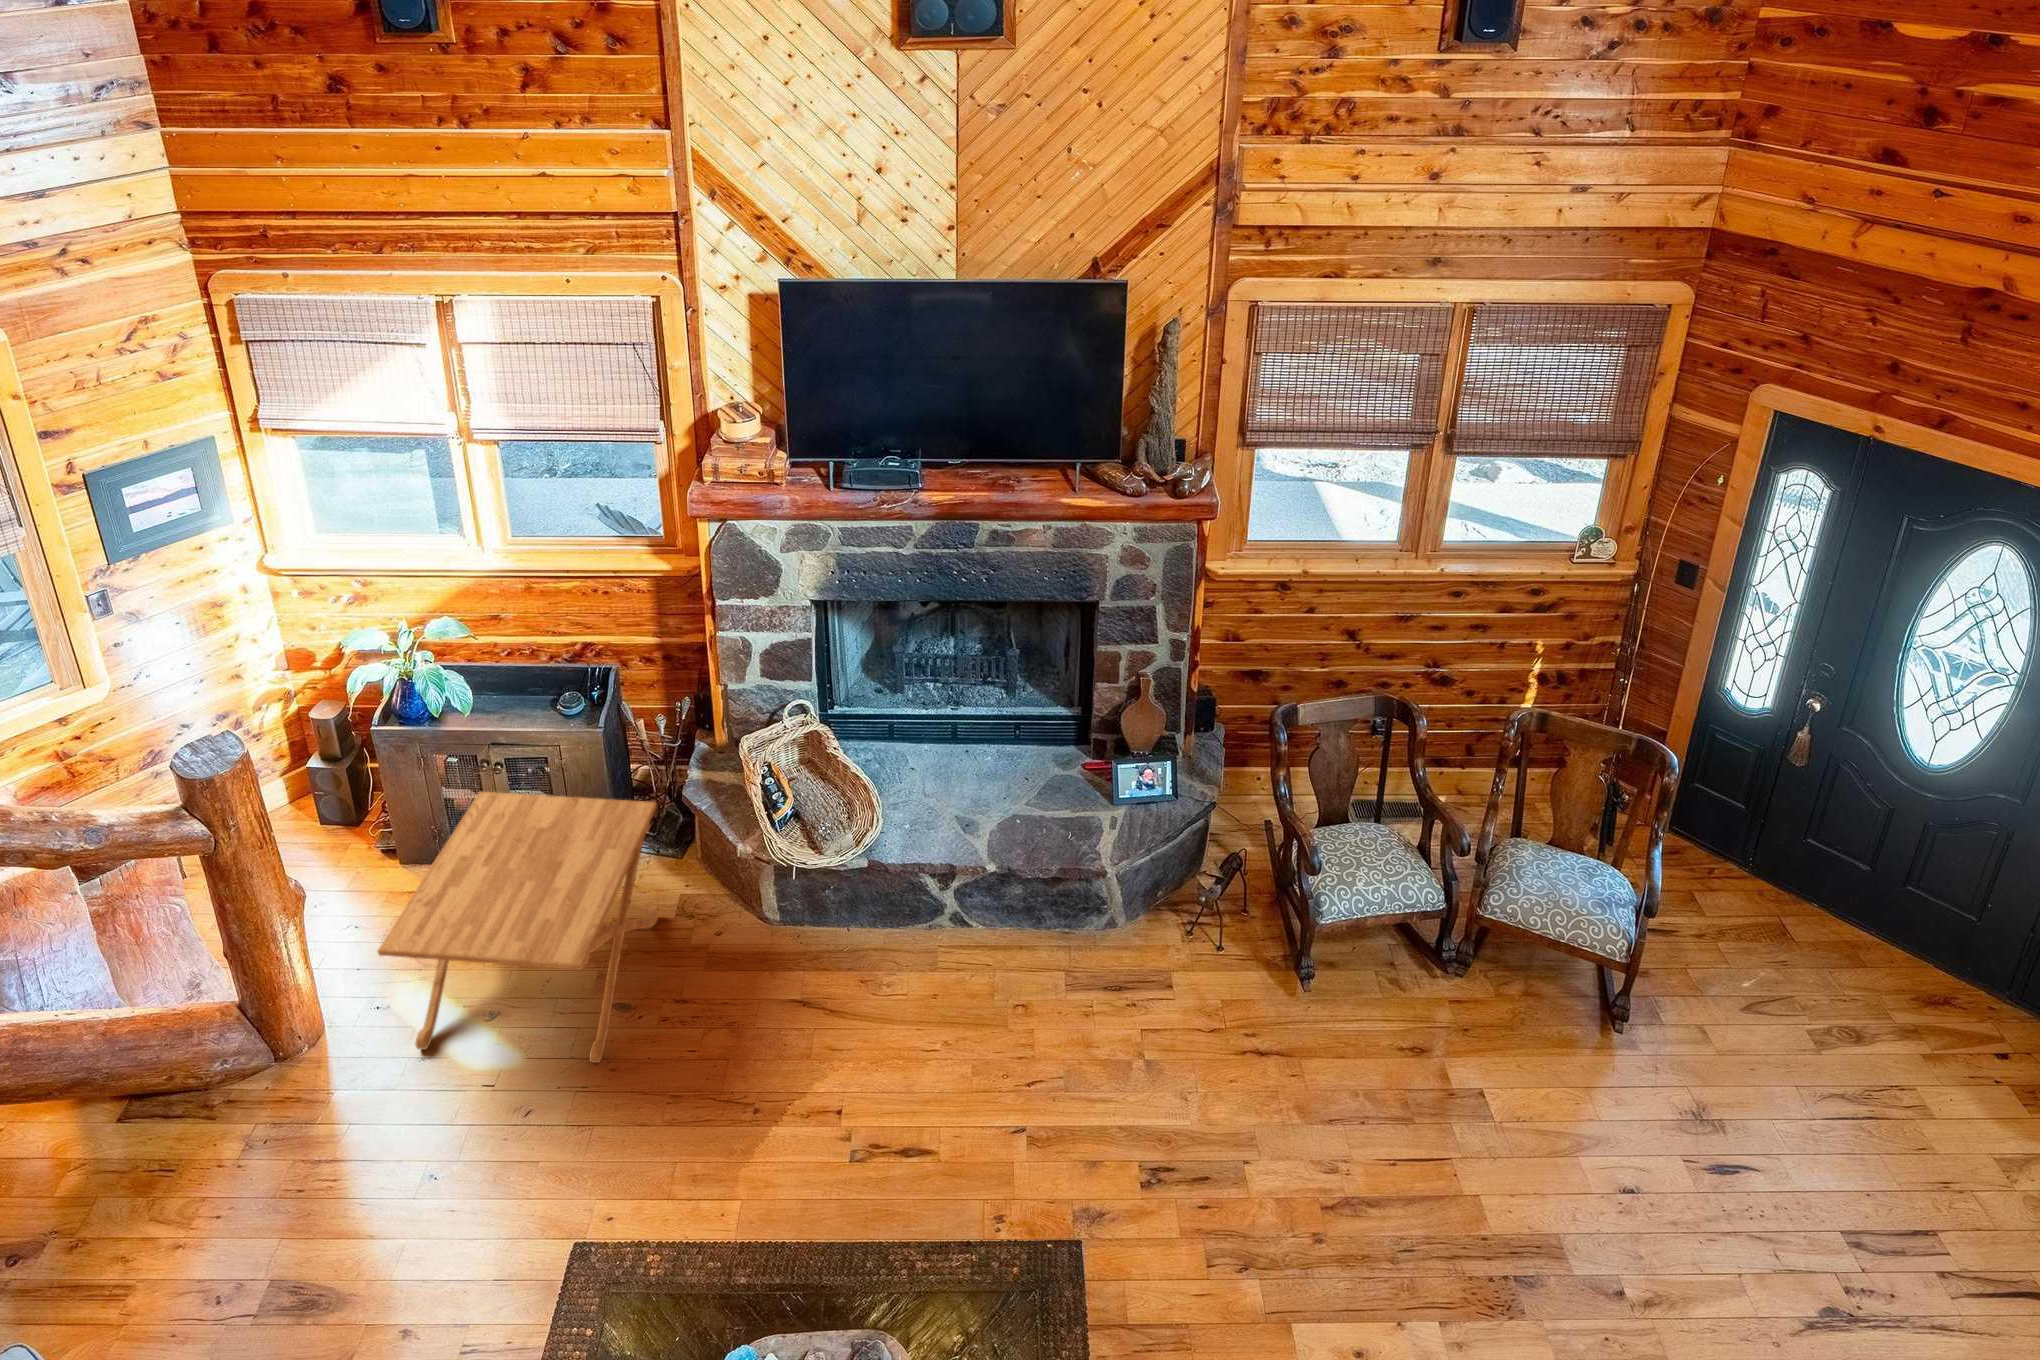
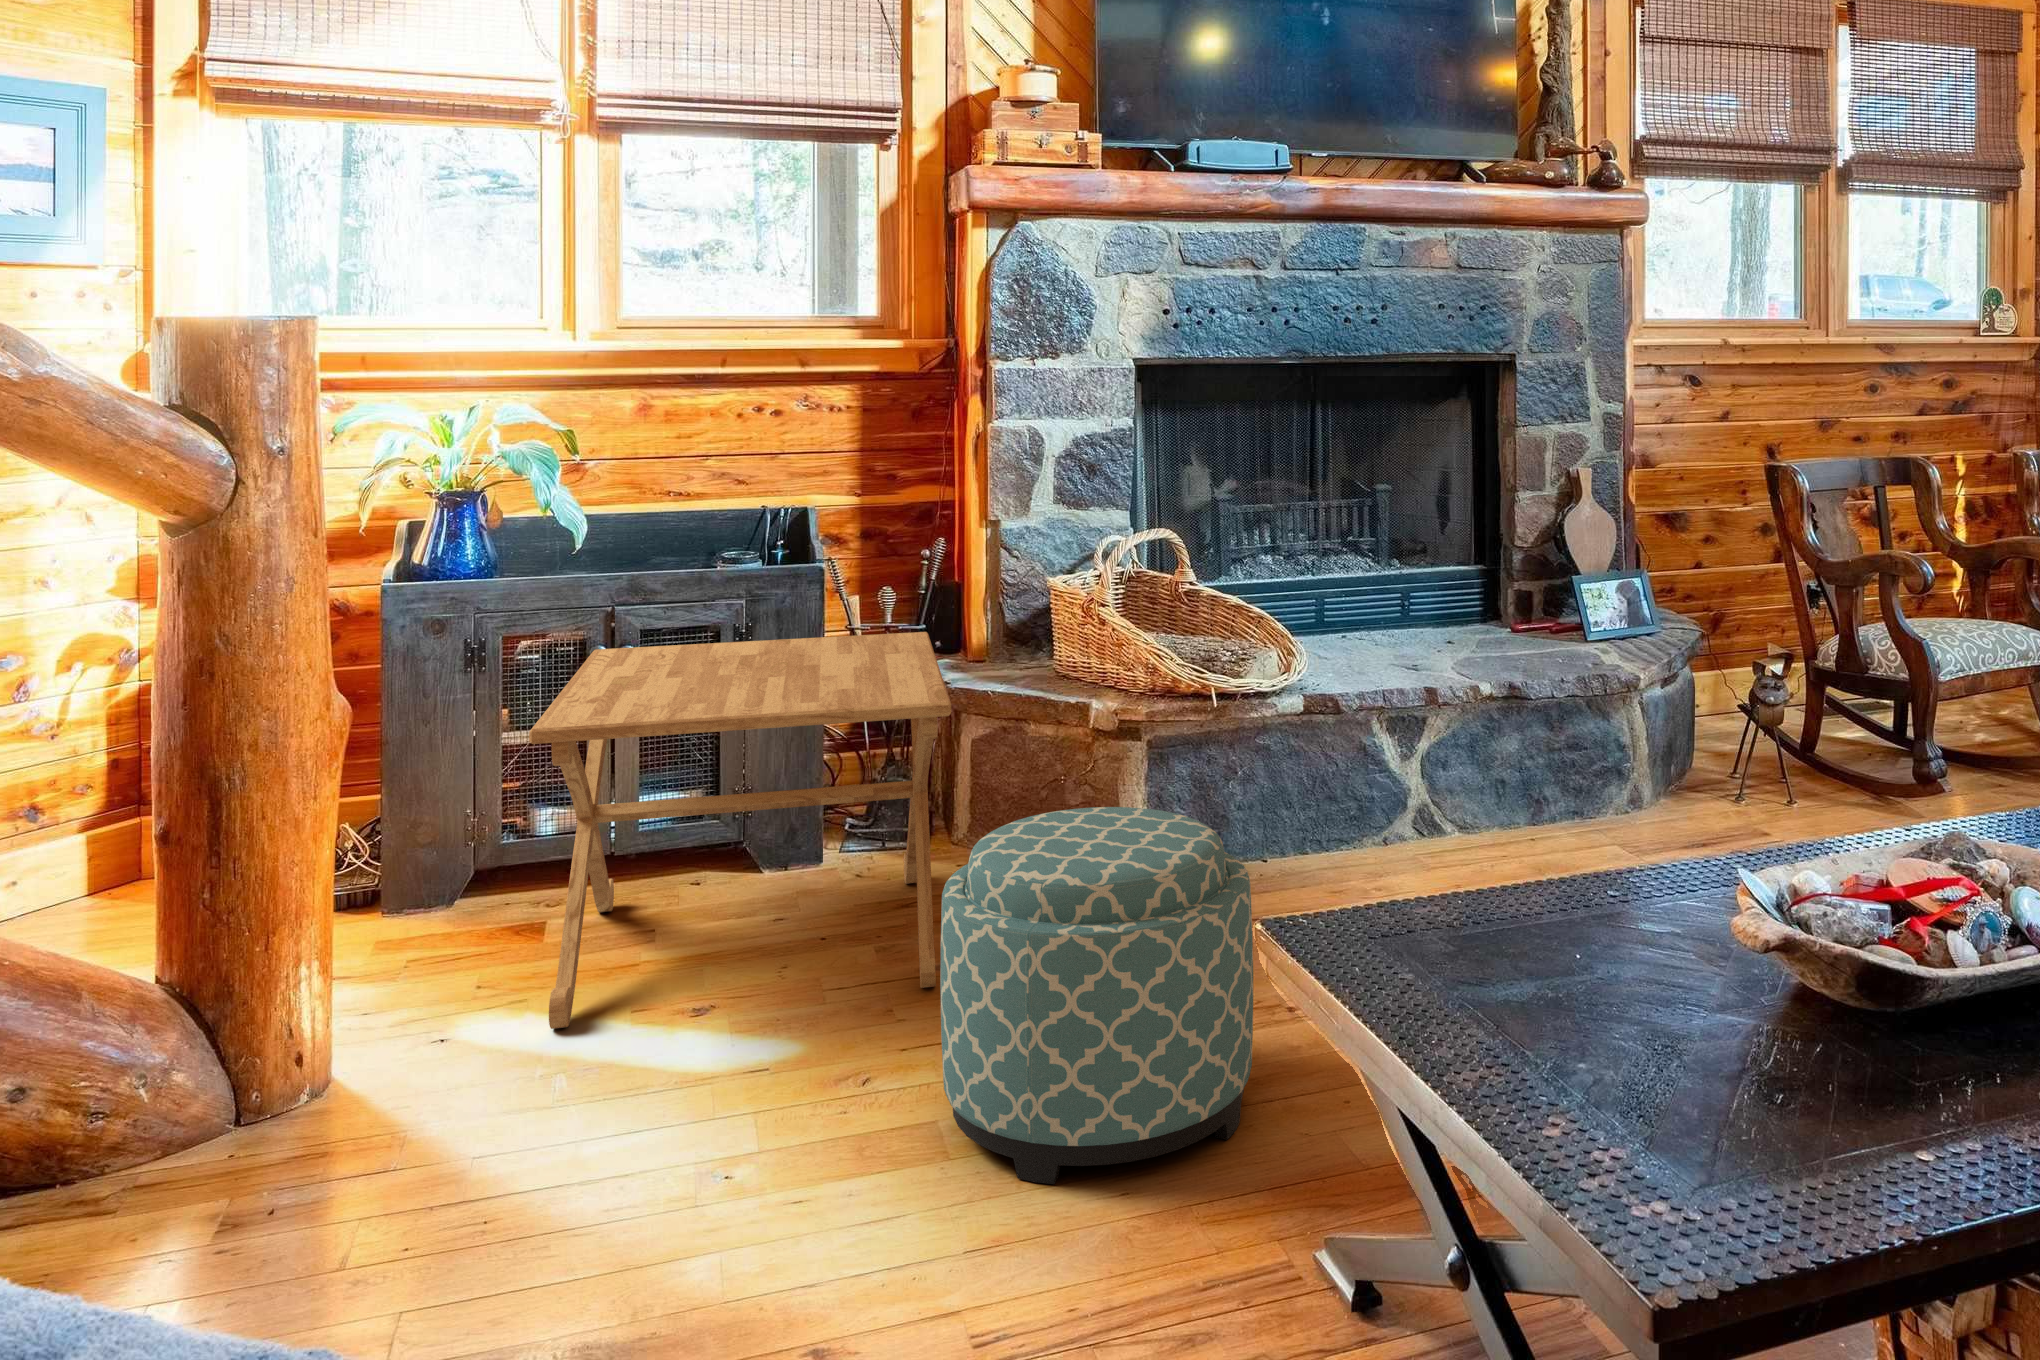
ottoman: none [505,1080,678,1300] -> present [940,807,1253,1184]

